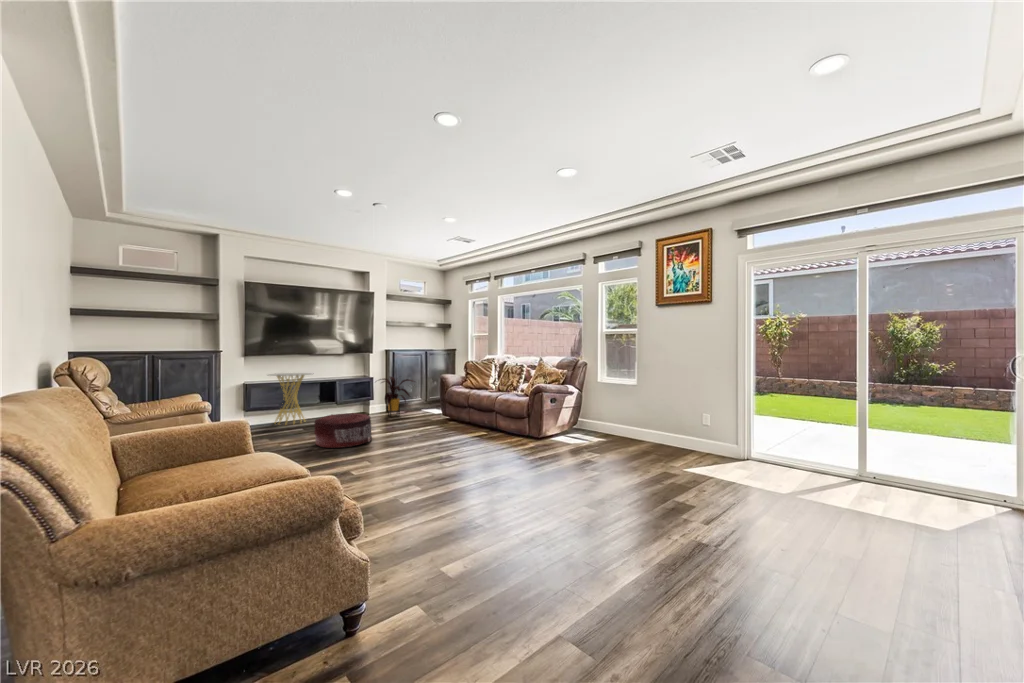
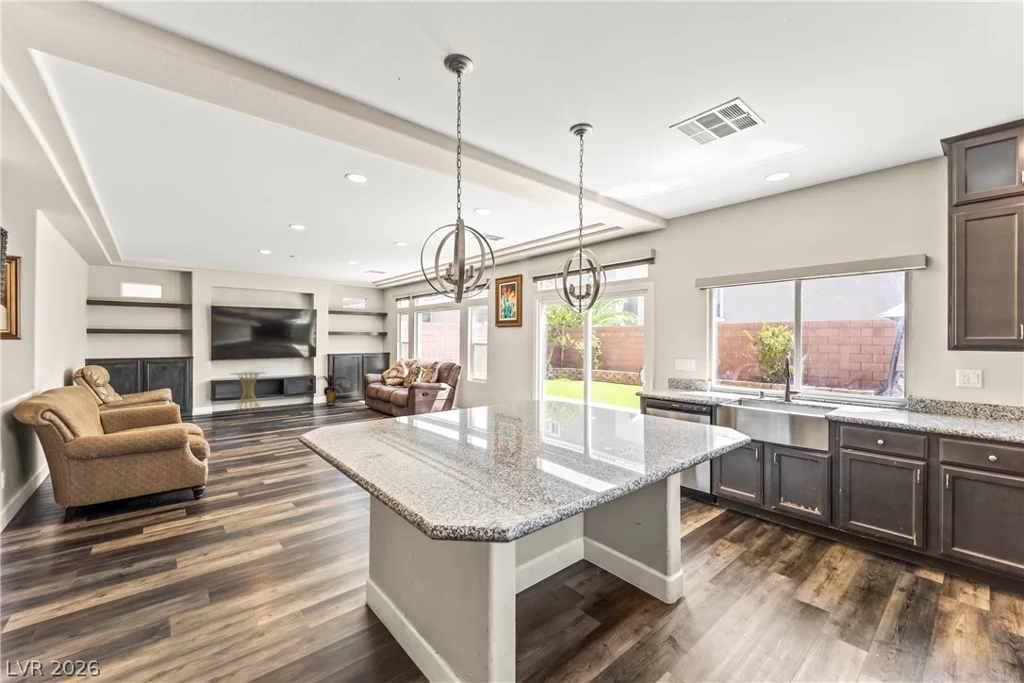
pouf: present [314,413,372,448] -> none [252,402,296,426]

